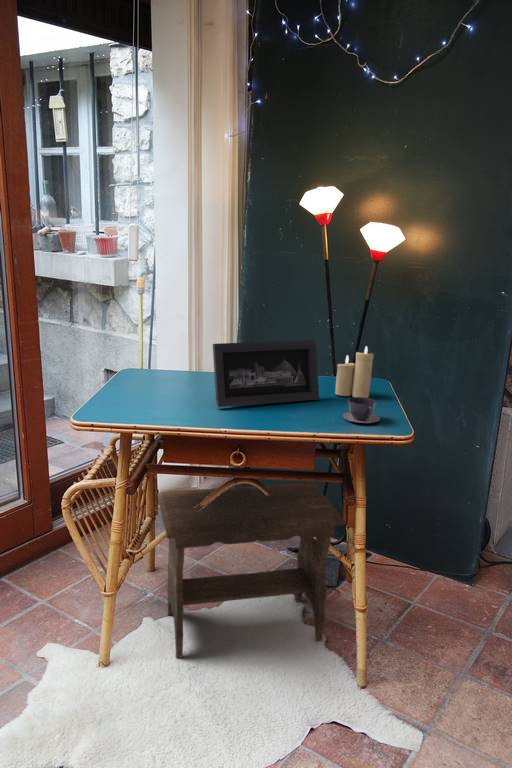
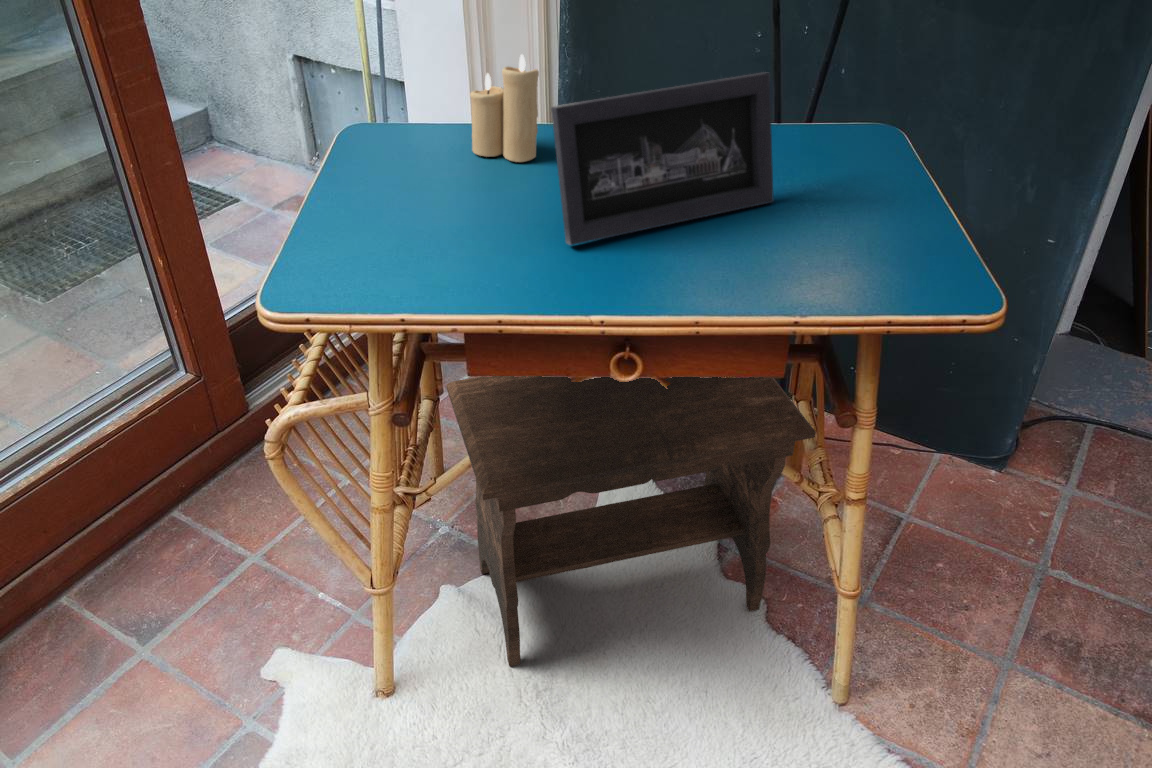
candle: present [335,346,374,398] -> present [470,54,539,162]
teacup: present [343,397,380,423] -> none [837,213,917,277]

